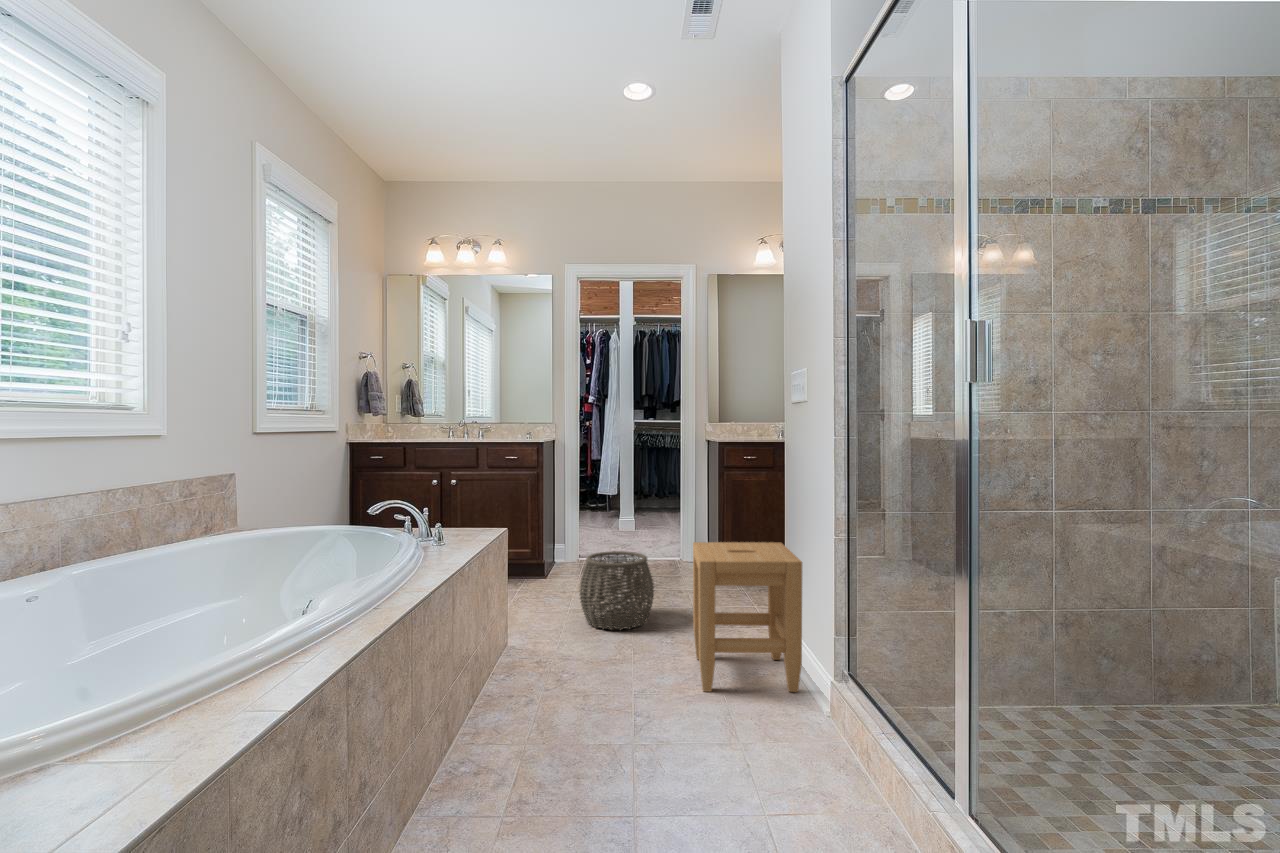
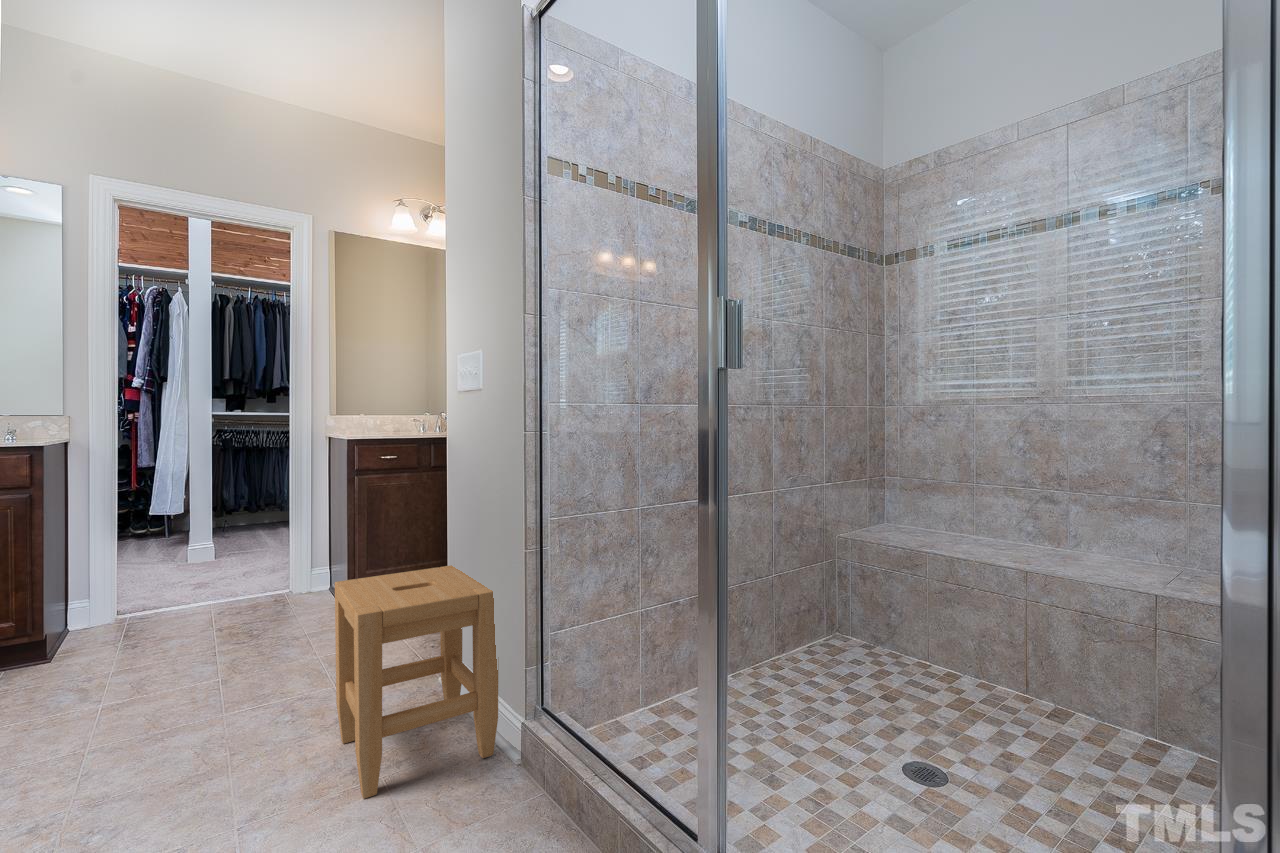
woven basket: present [579,551,654,630] -> none [123,602,264,734]

